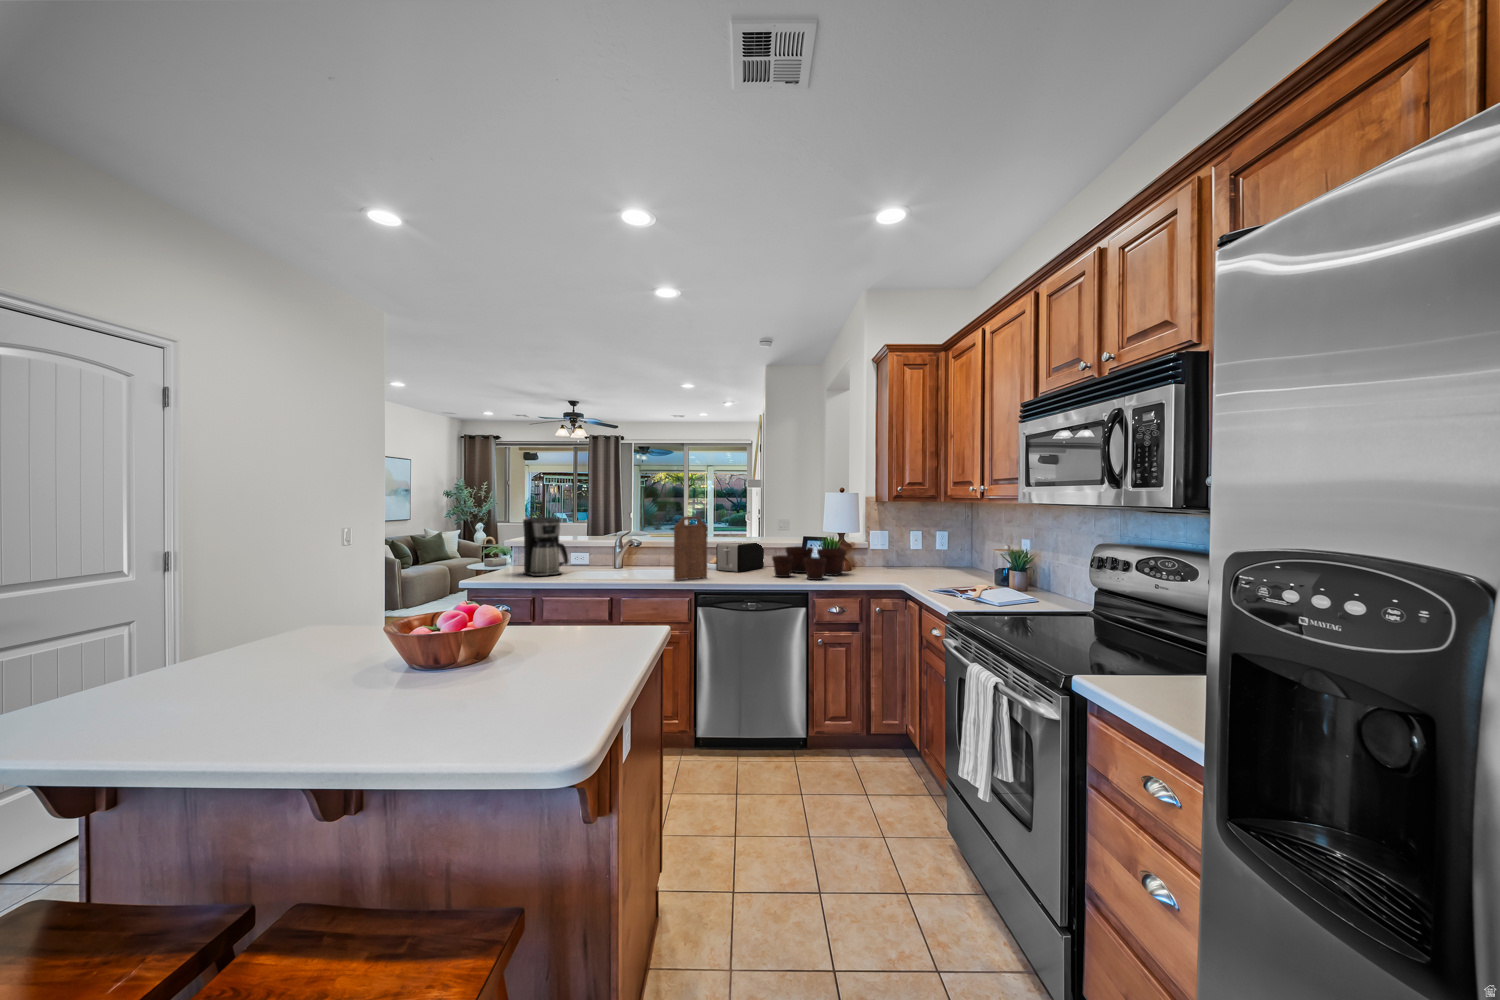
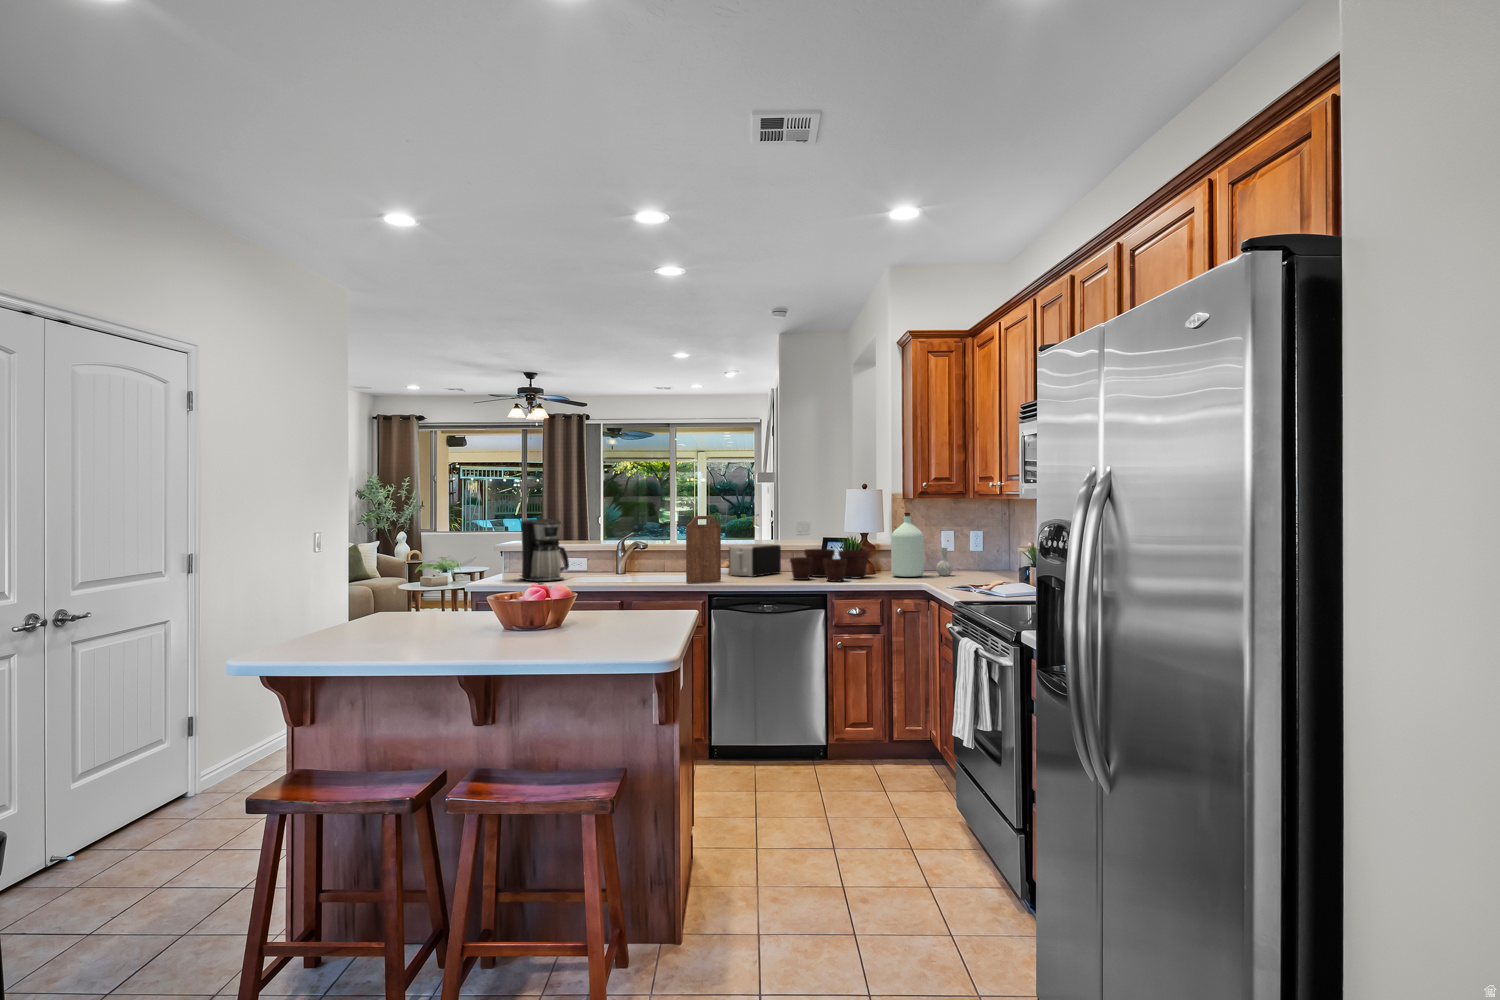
bottle: none [866,515,922,574] -> present [891,513,953,577]

